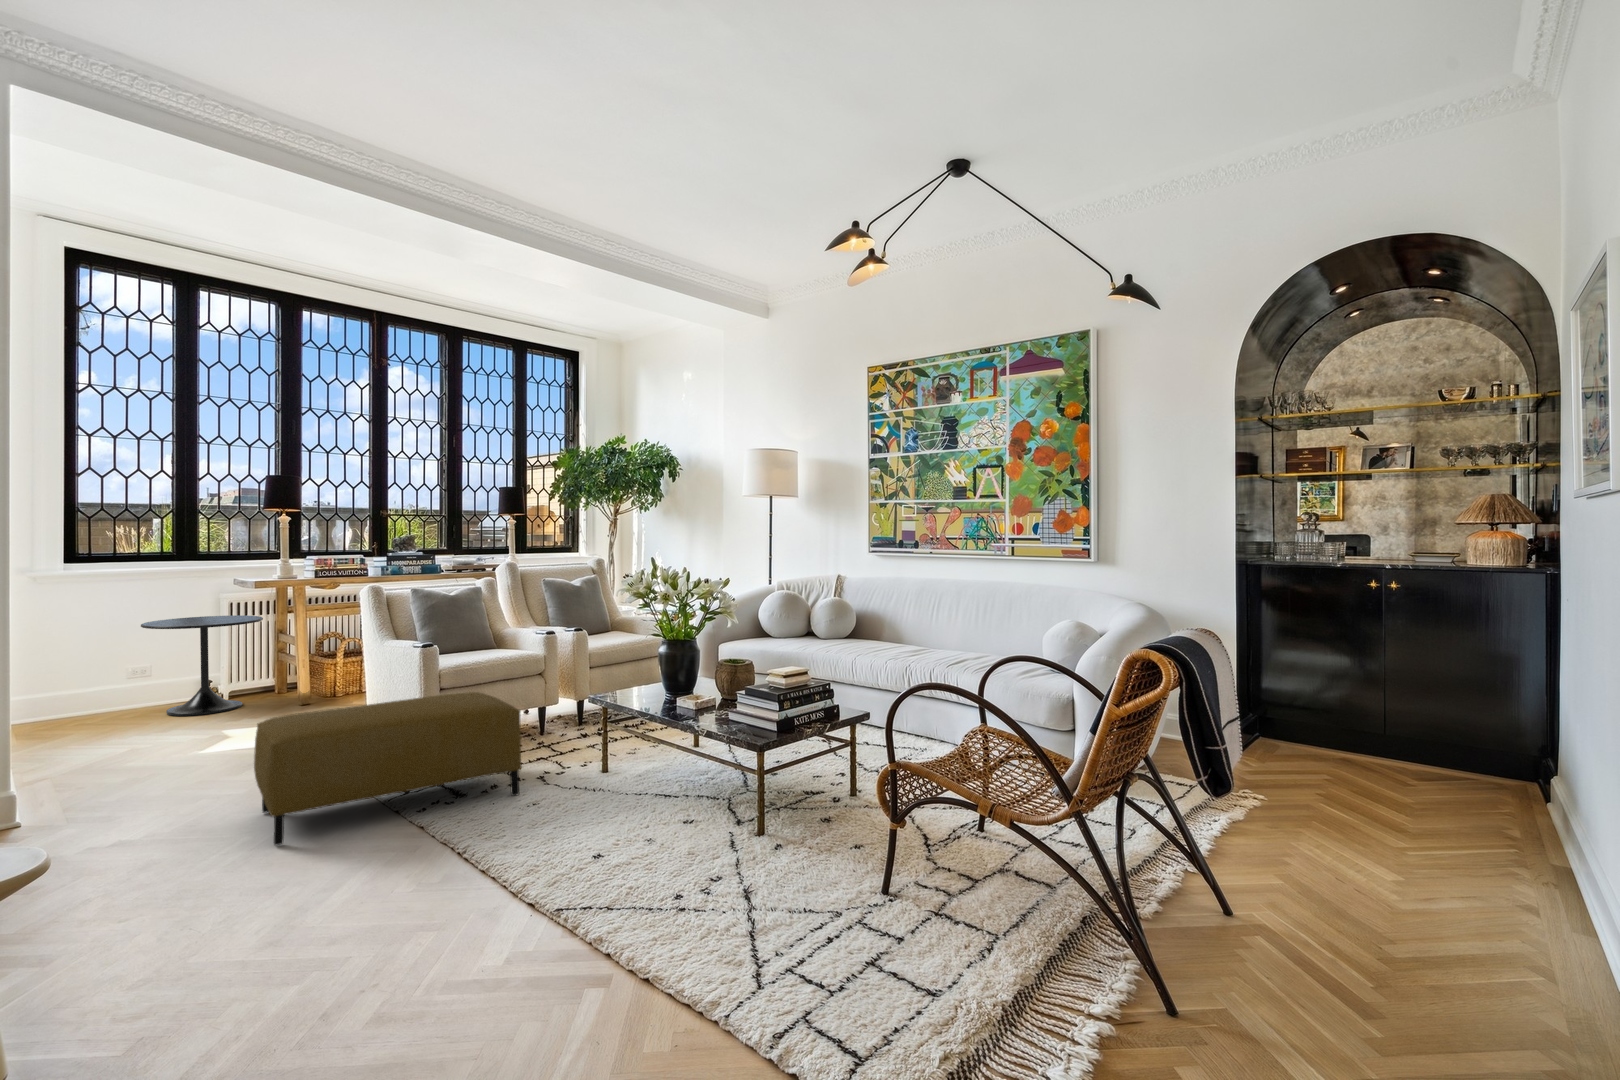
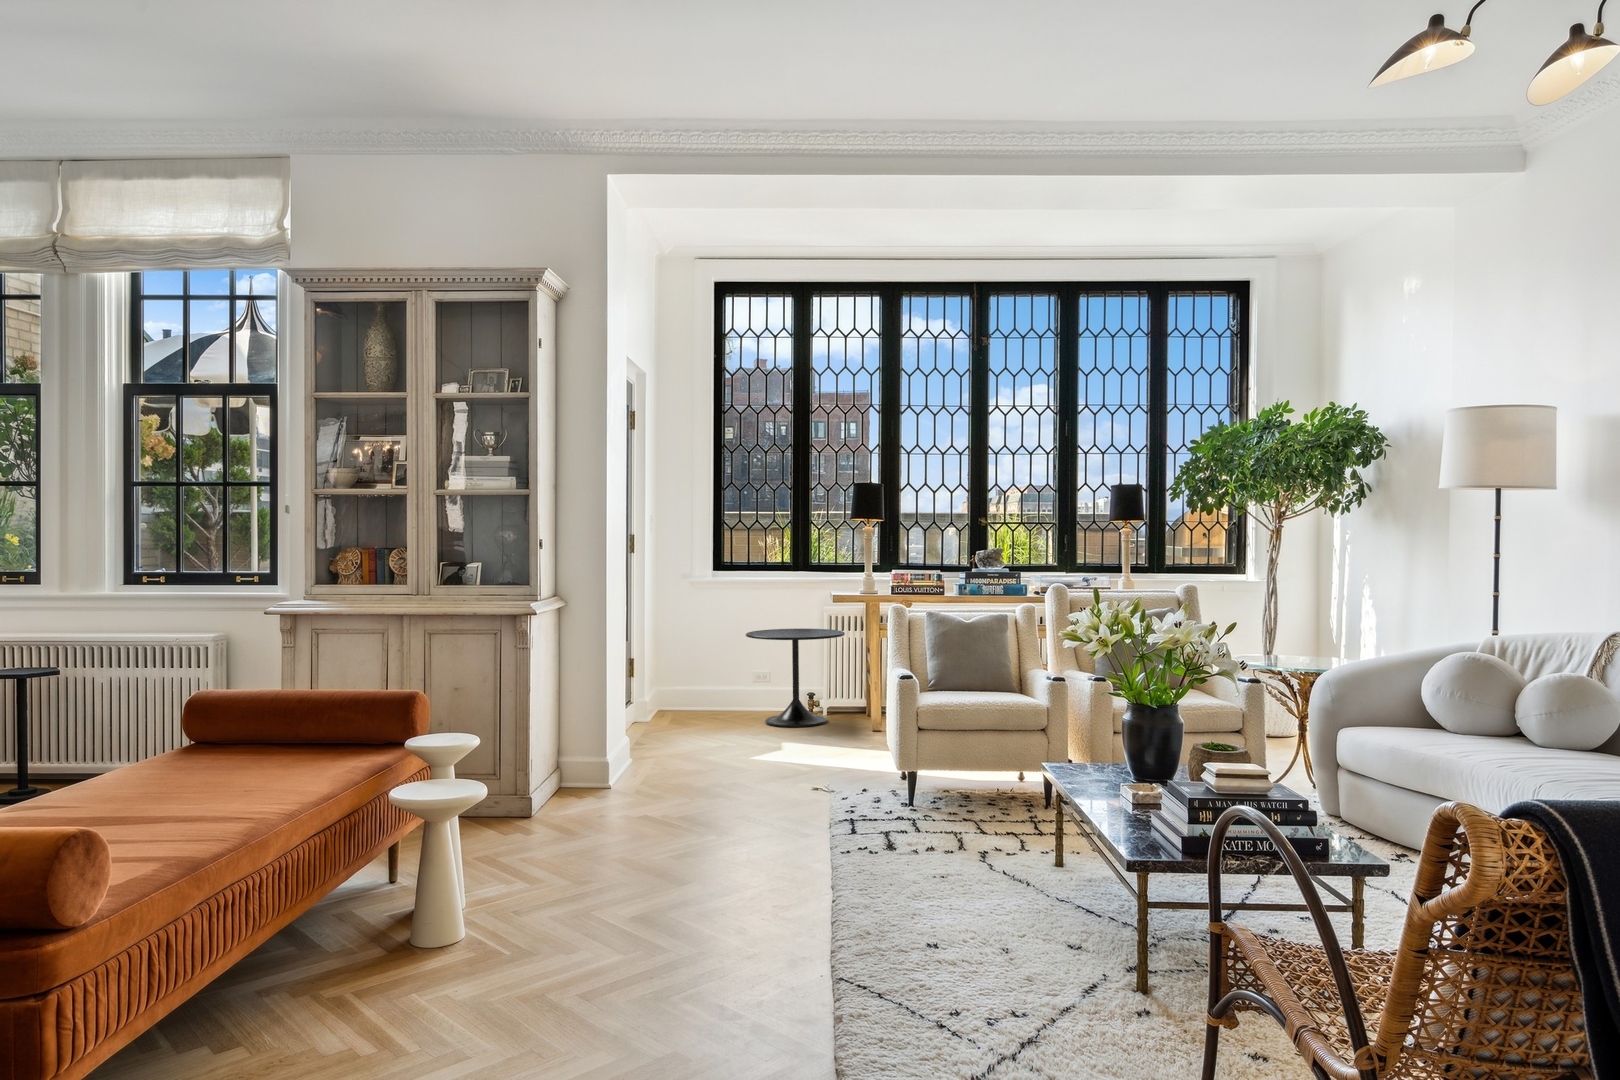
ottoman: present [254,692,522,845] -> none [692,735,946,869]

